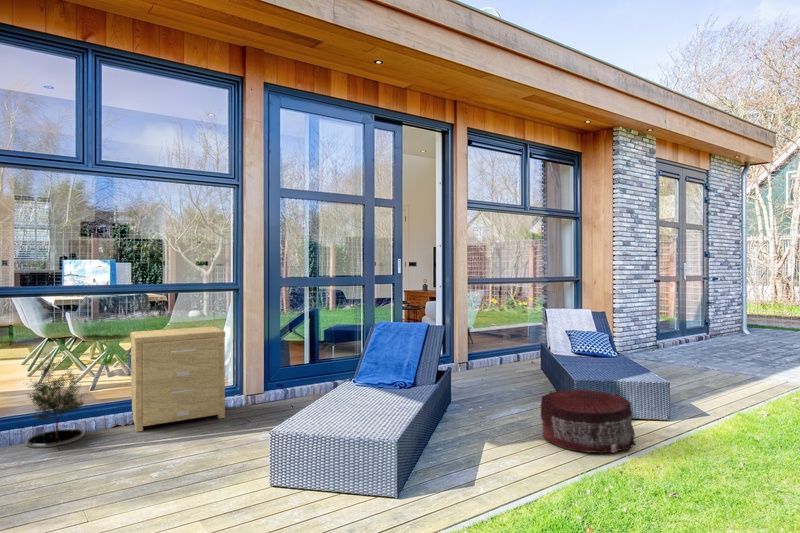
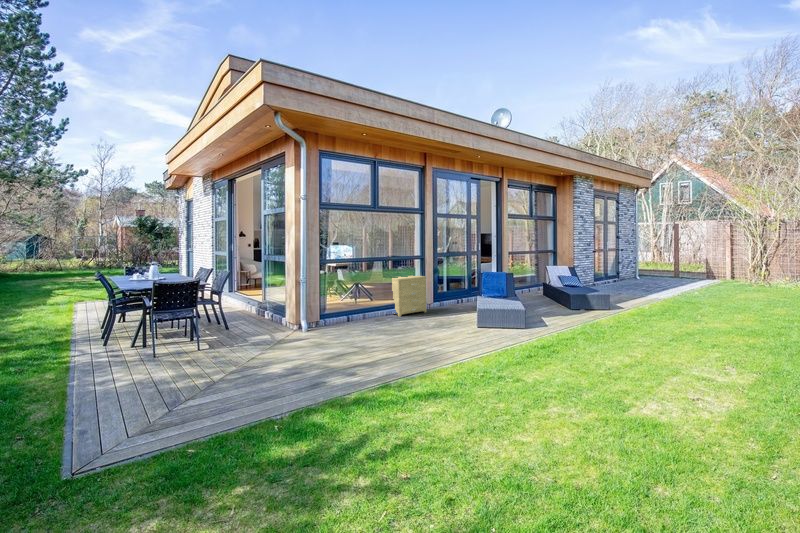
potted tree: present [26,358,85,448] -> none [362,285,382,321]
pouf: present [541,389,635,453] -> none [560,295,599,316]

